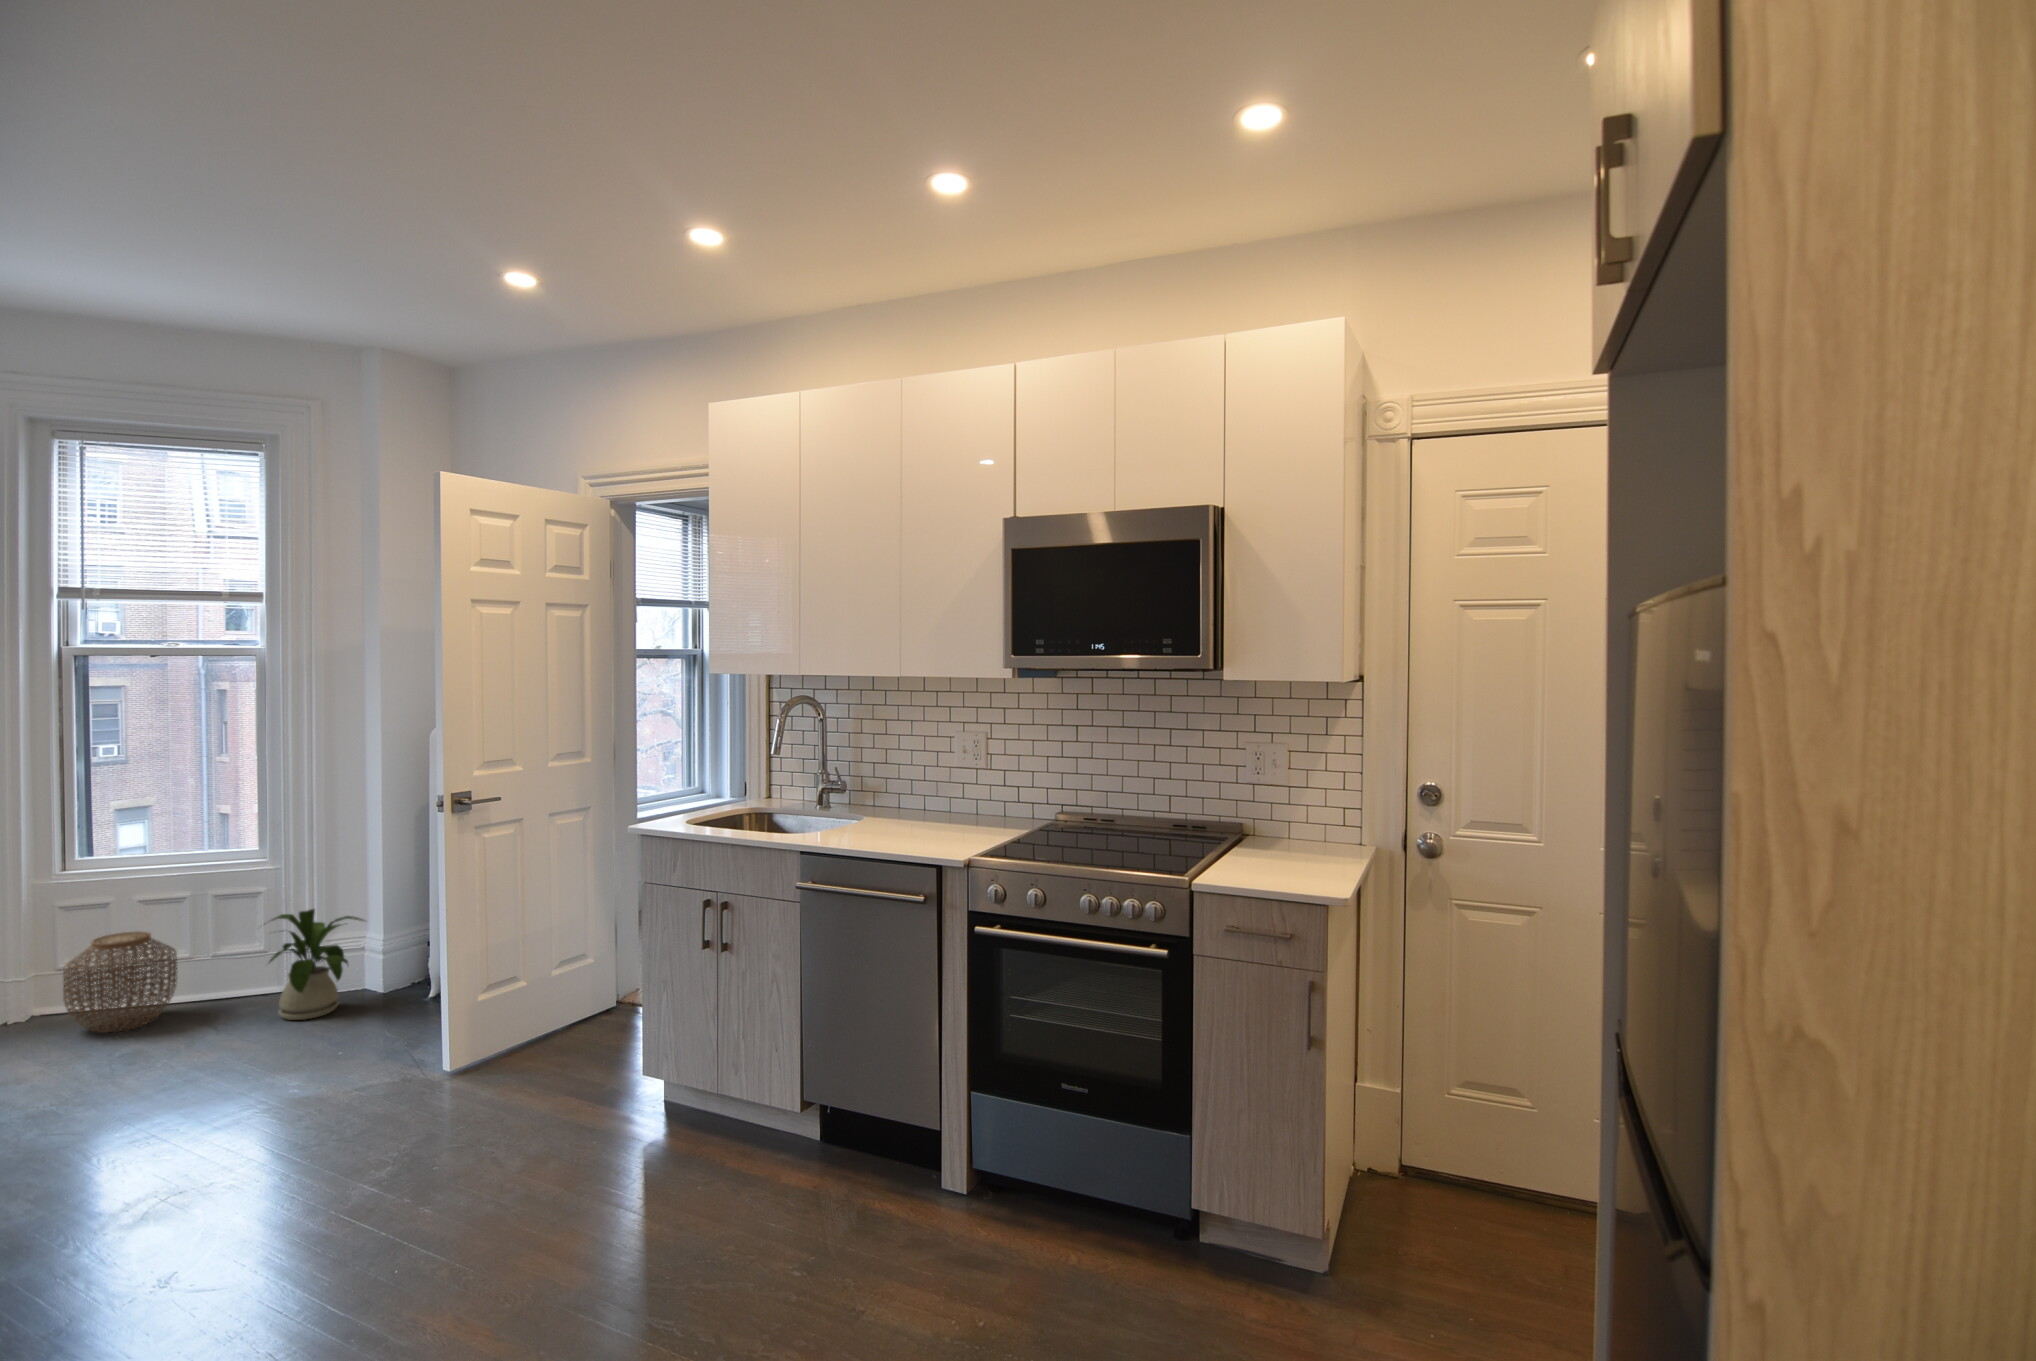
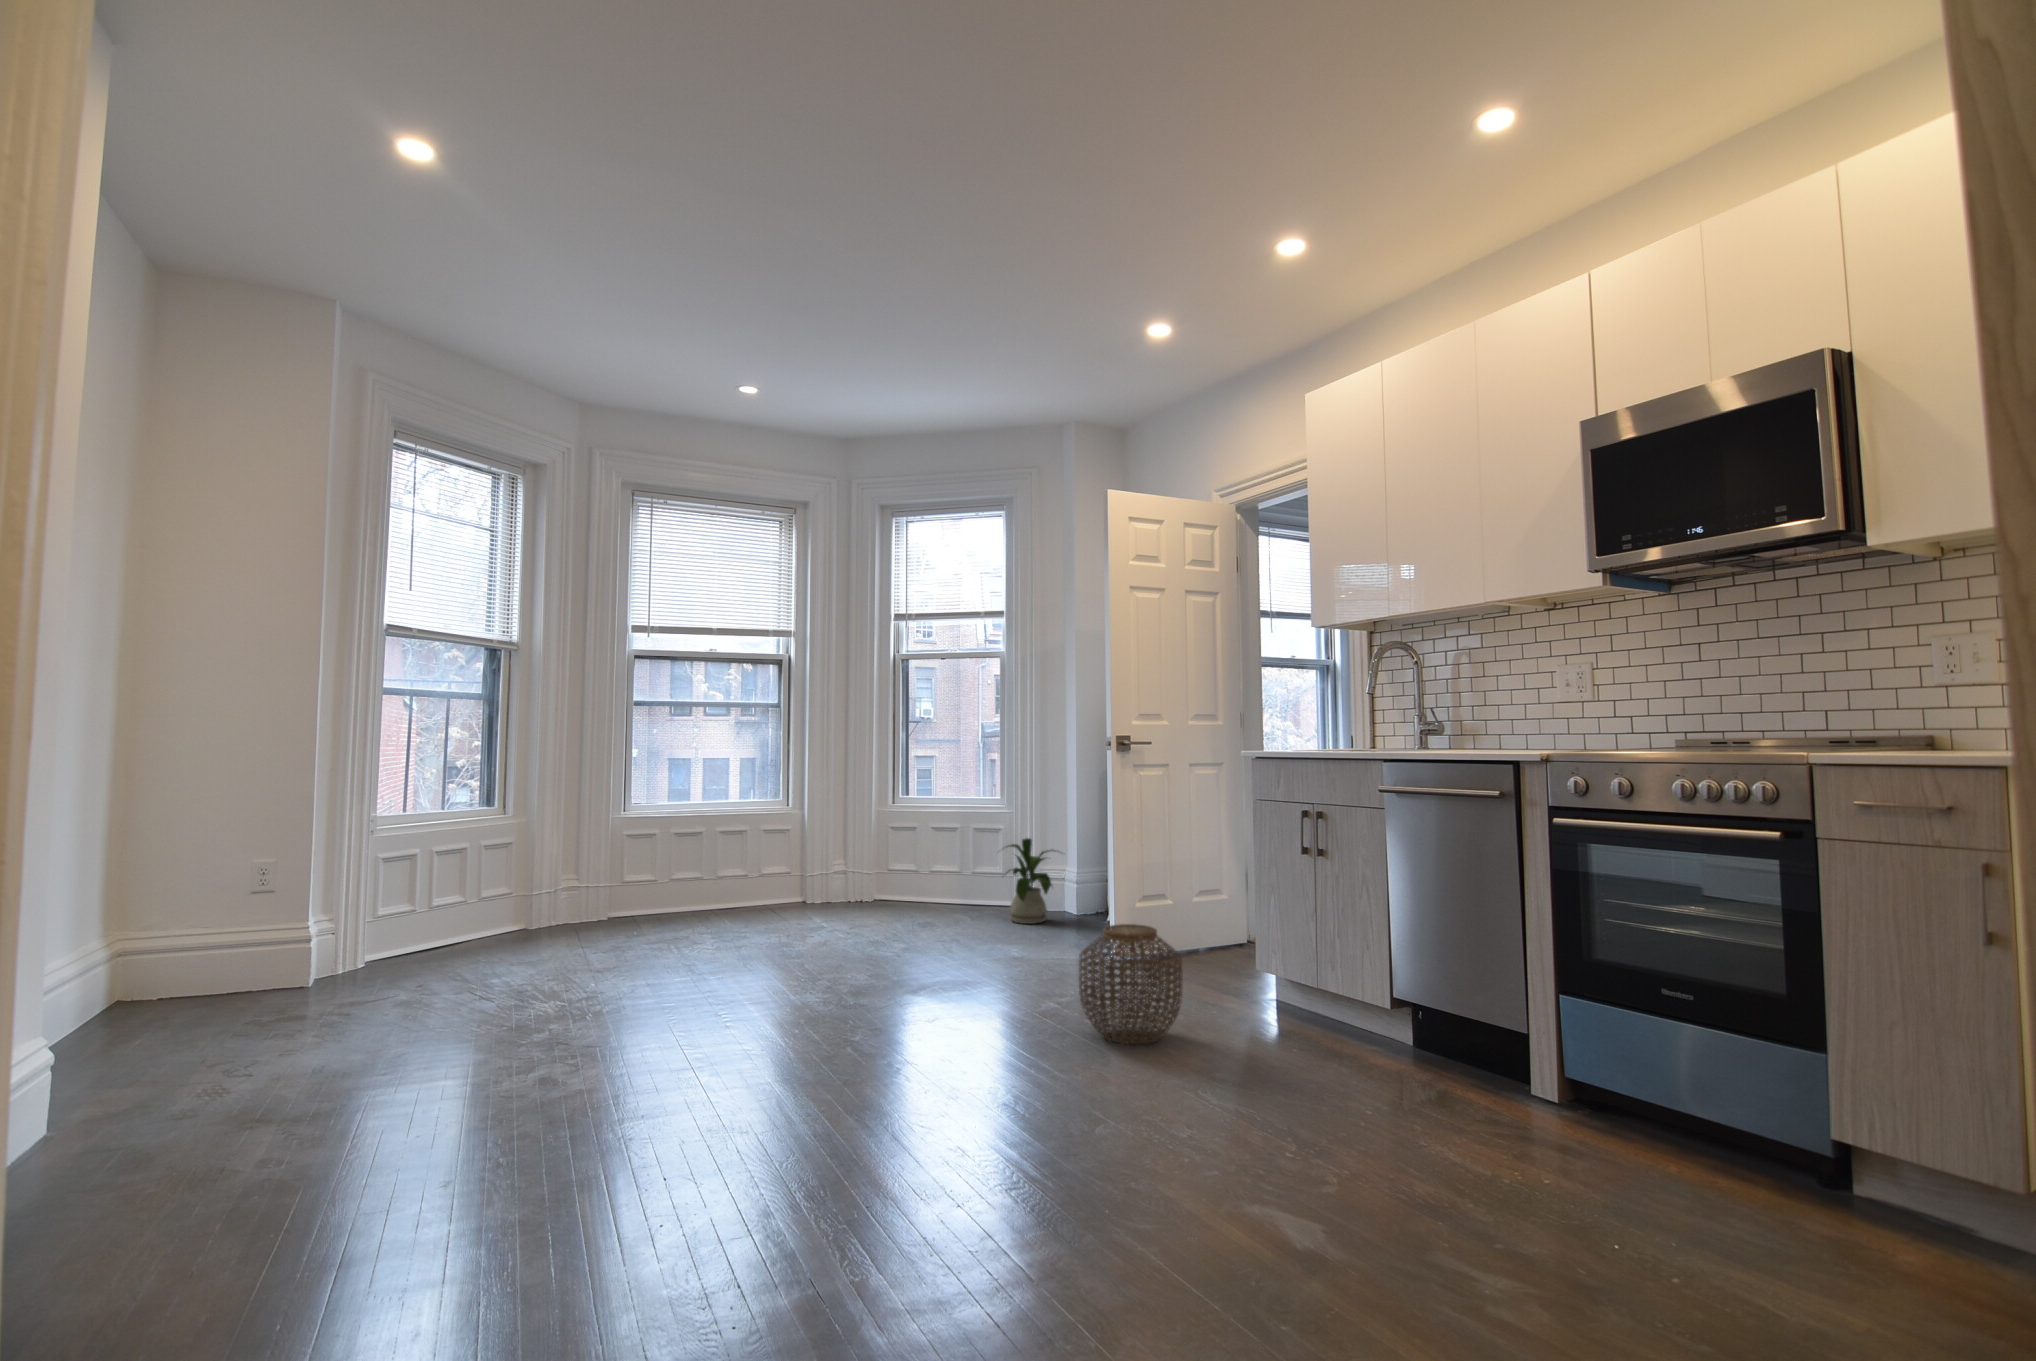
woven basket: present [63,931,177,1032] -> present [1079,924,1182,1045]

